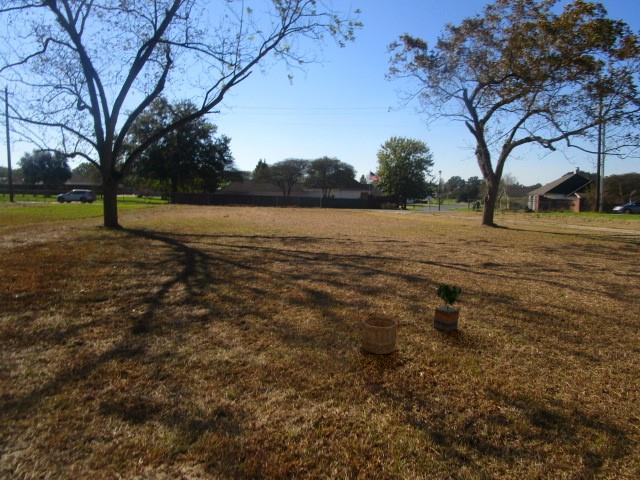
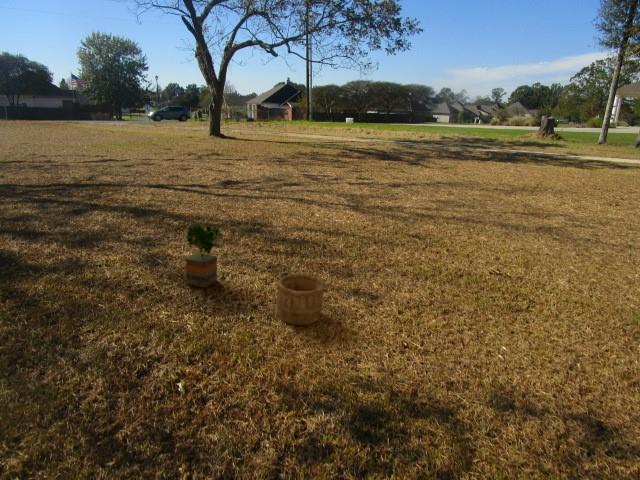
wooden bucket: present [362,316,398,354] -> present [277,274,325,325]

